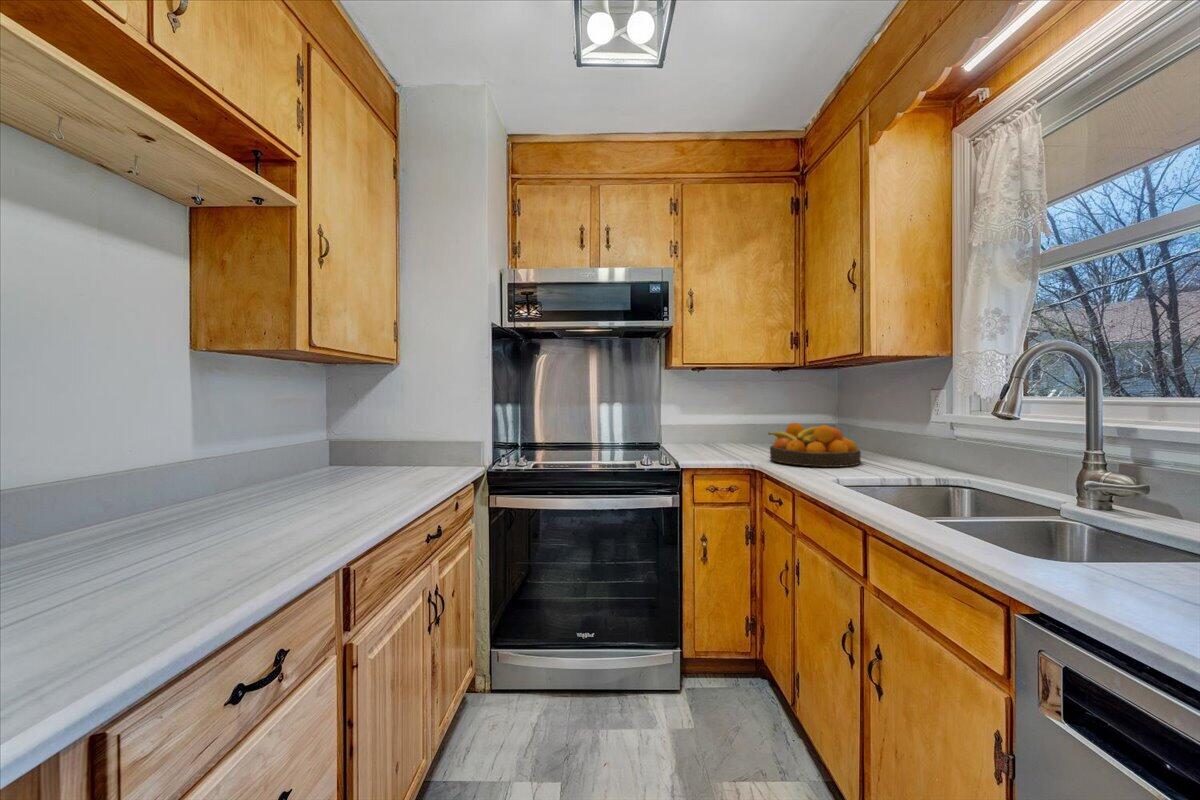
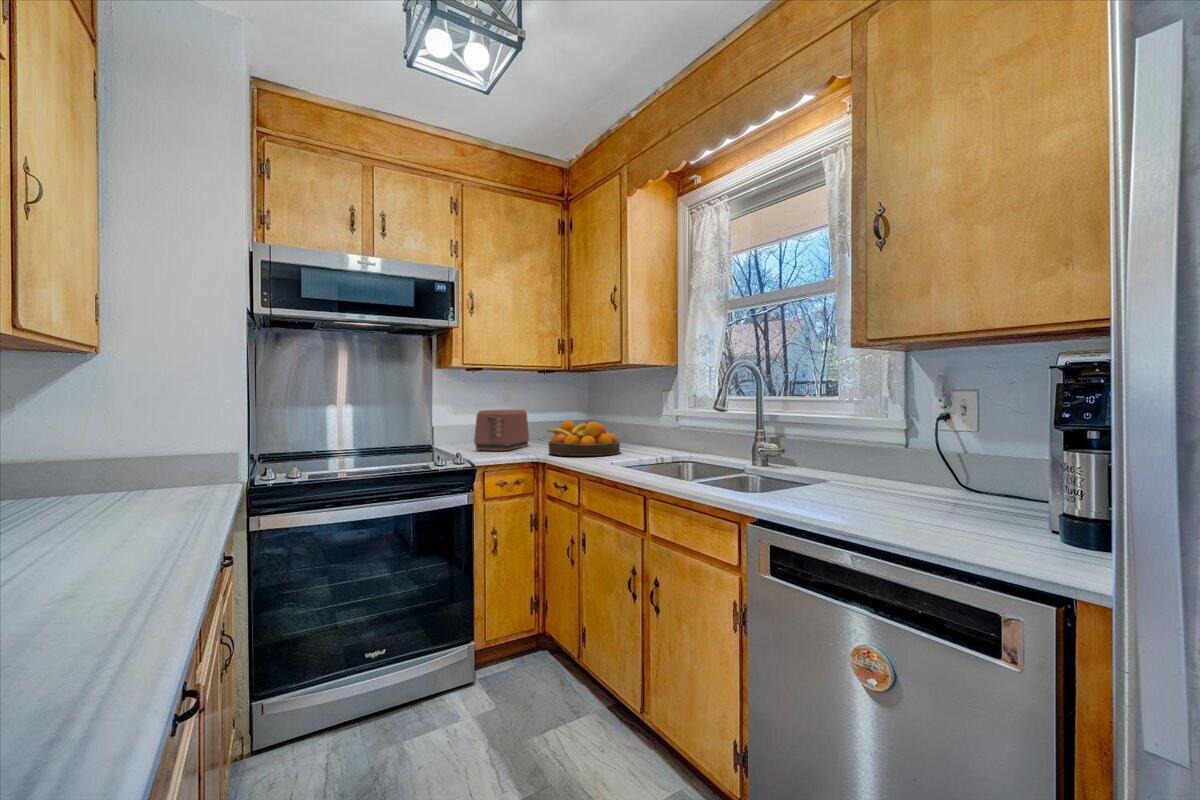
toaster: none [696,408,759,452] -> present [474,409,529,451]

